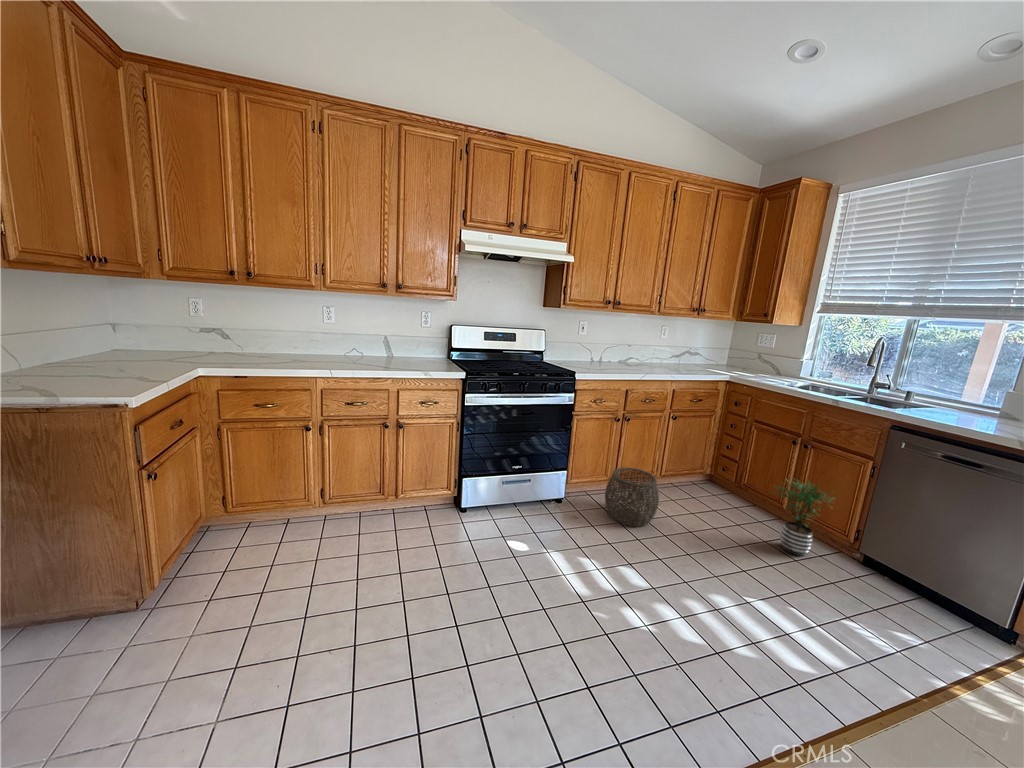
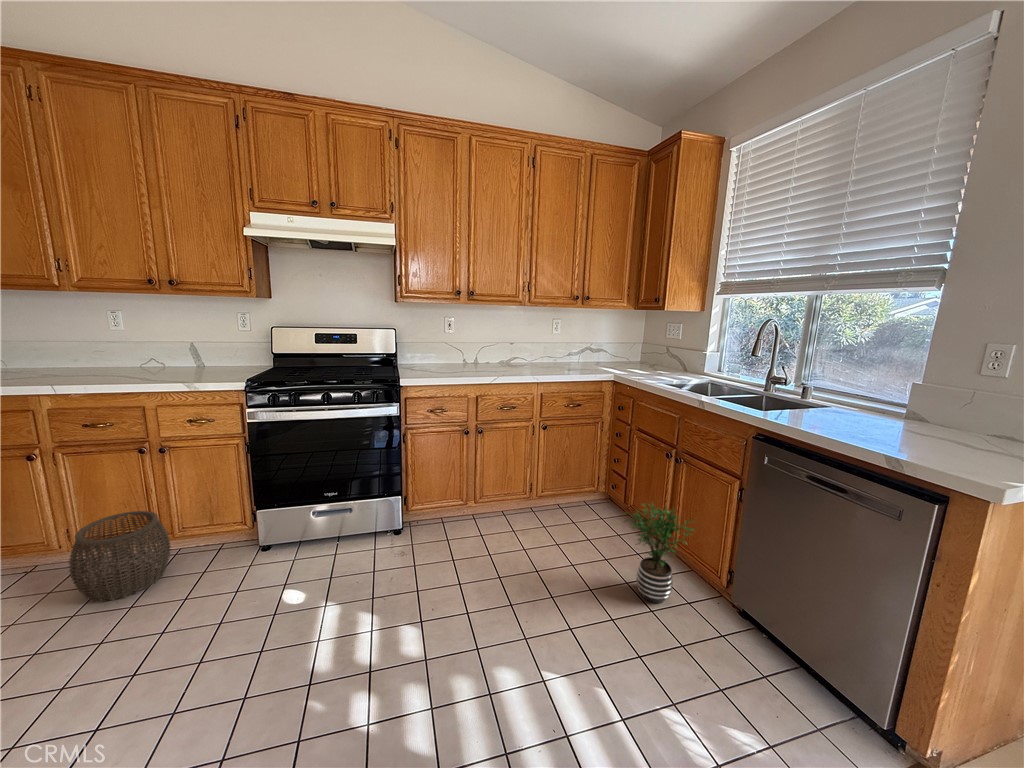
woven basket: present [605,467,659,527] -> present [69,511,171,602]

